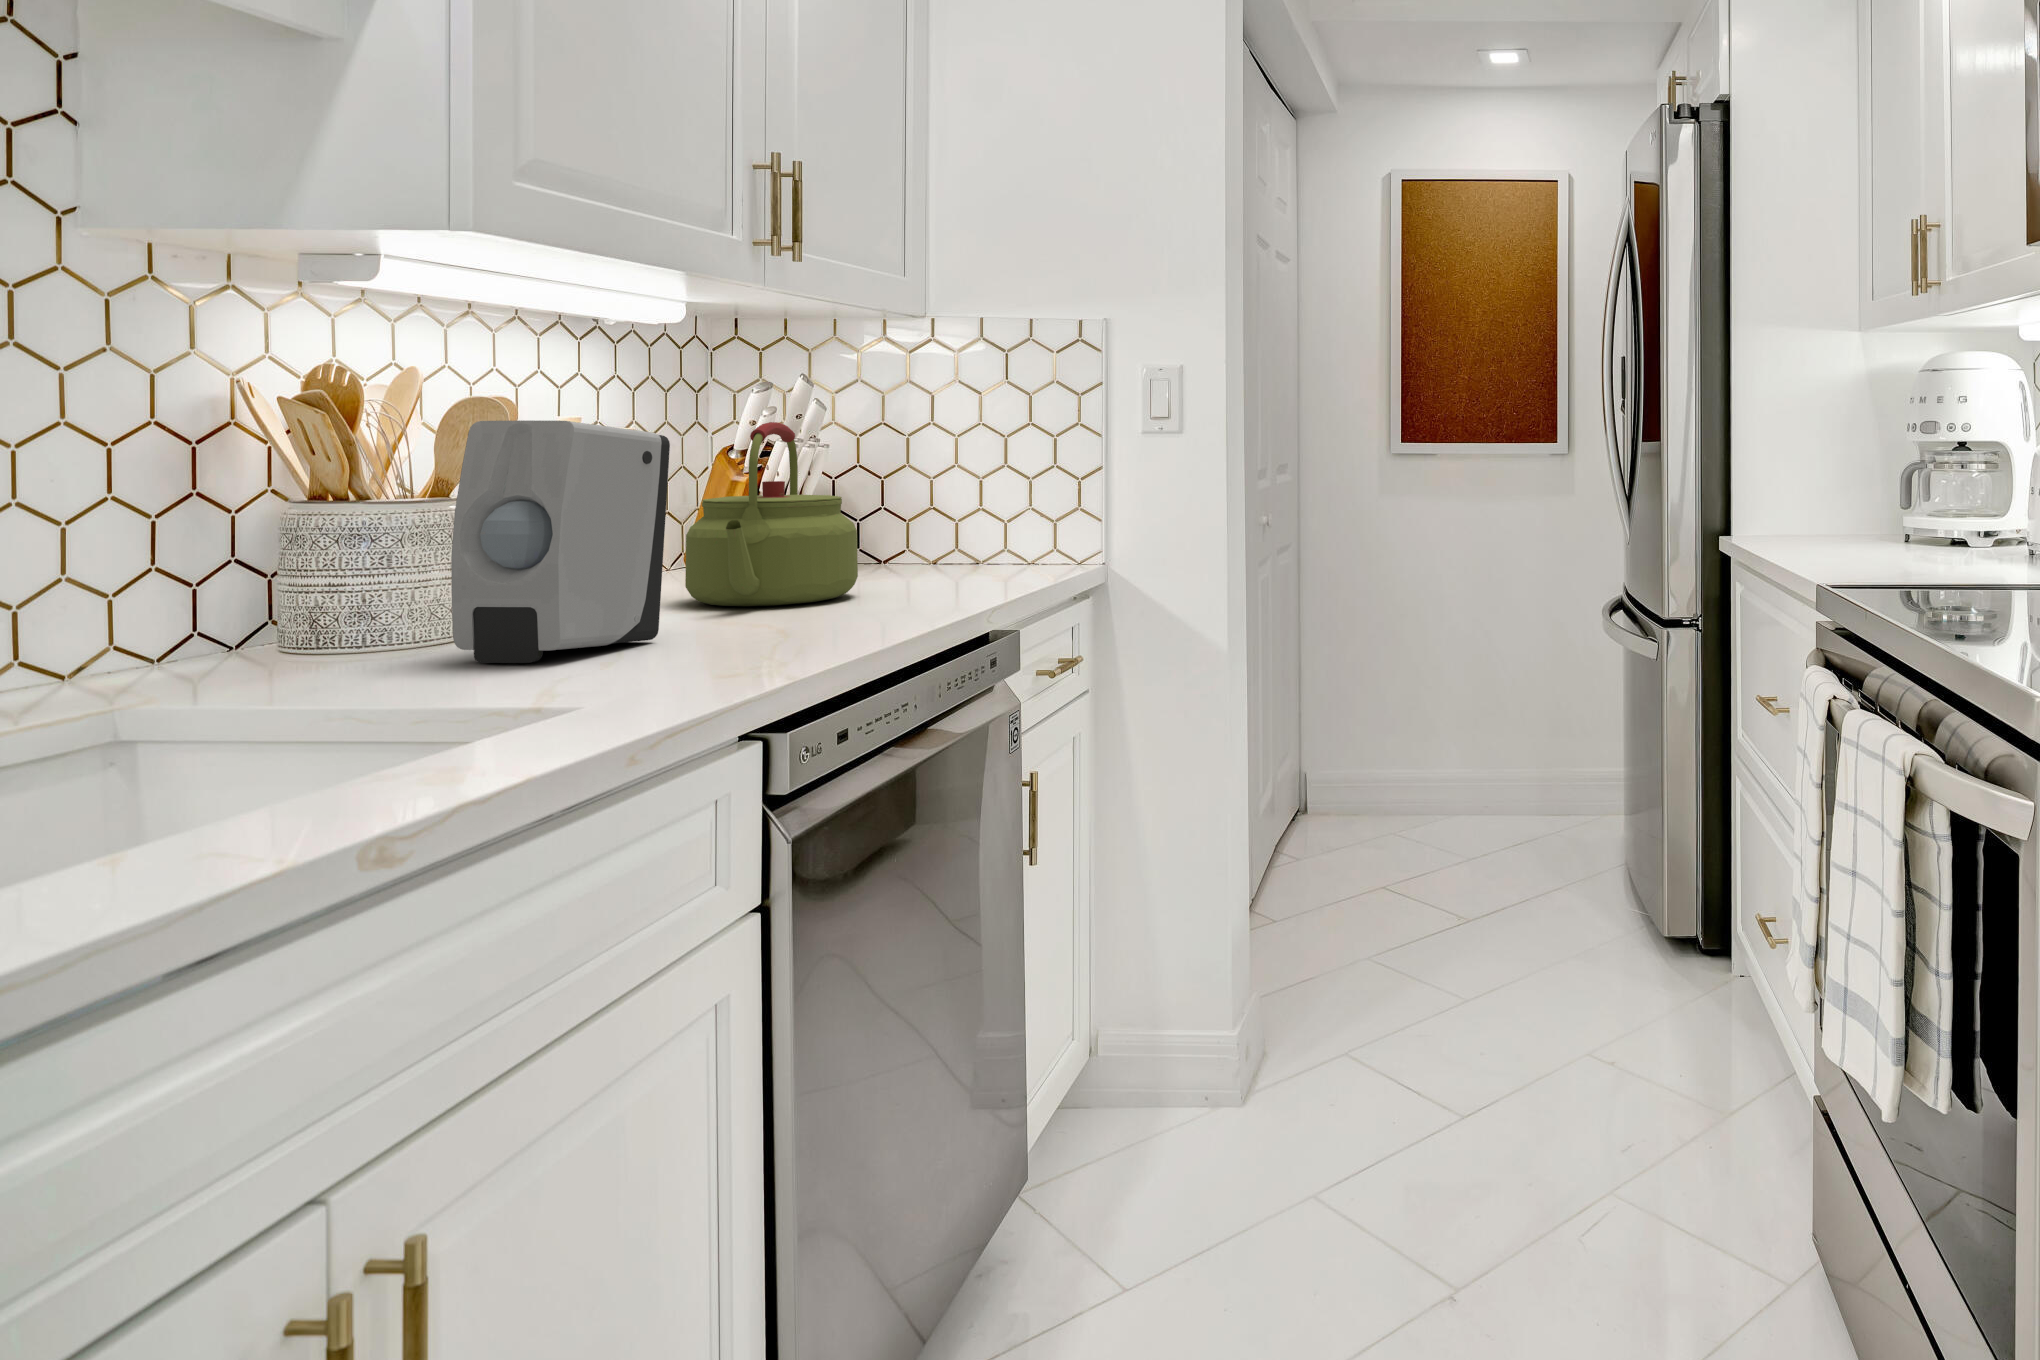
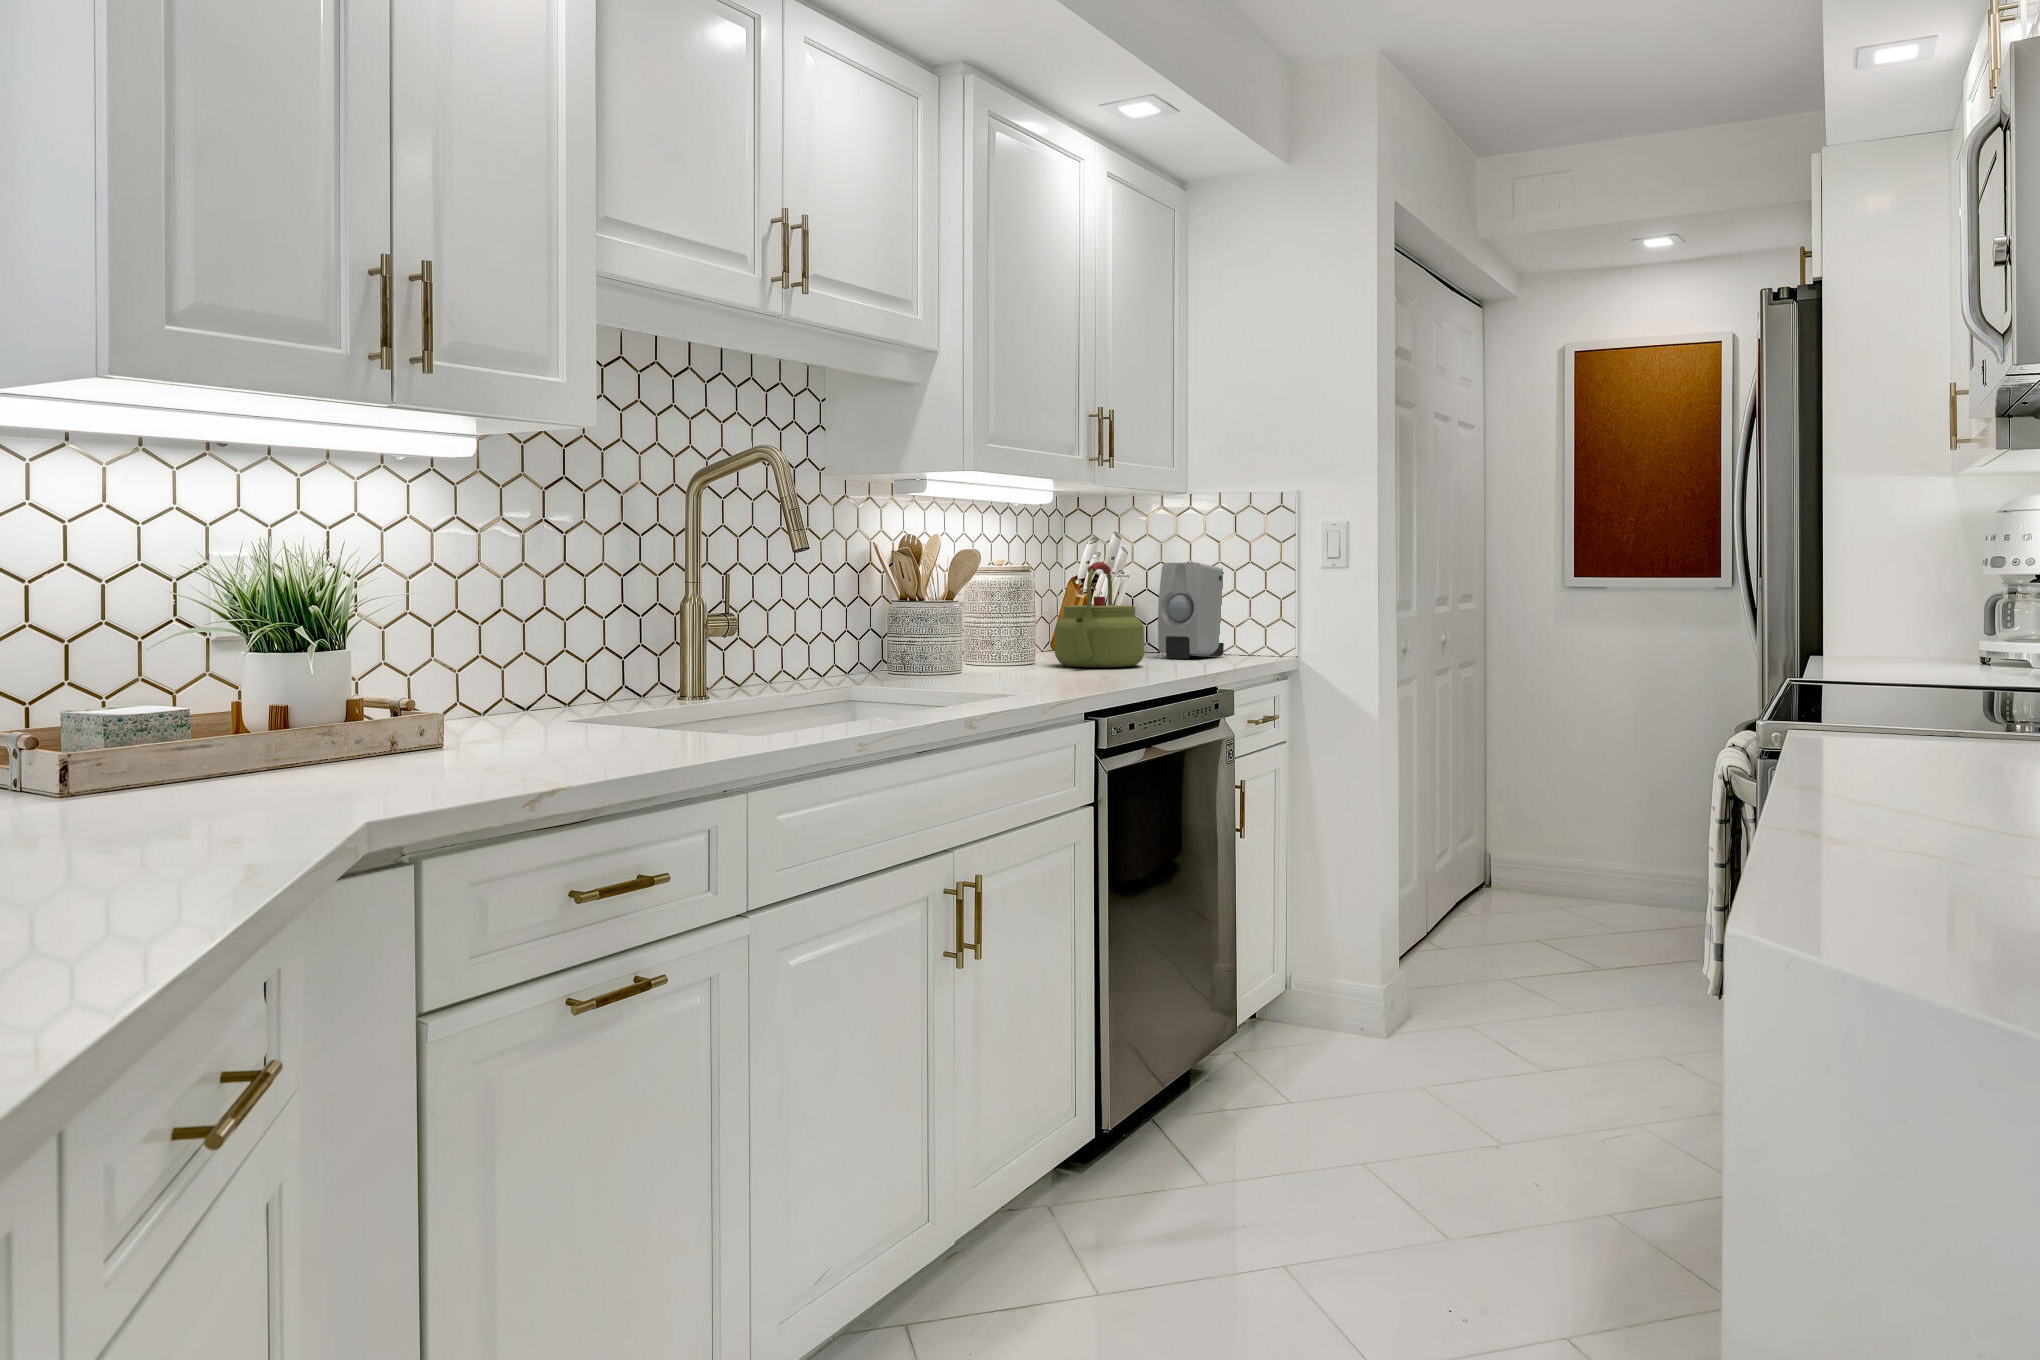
soap dispenser: present [451,420,670,663] -> present [1158,563,1224,659]

